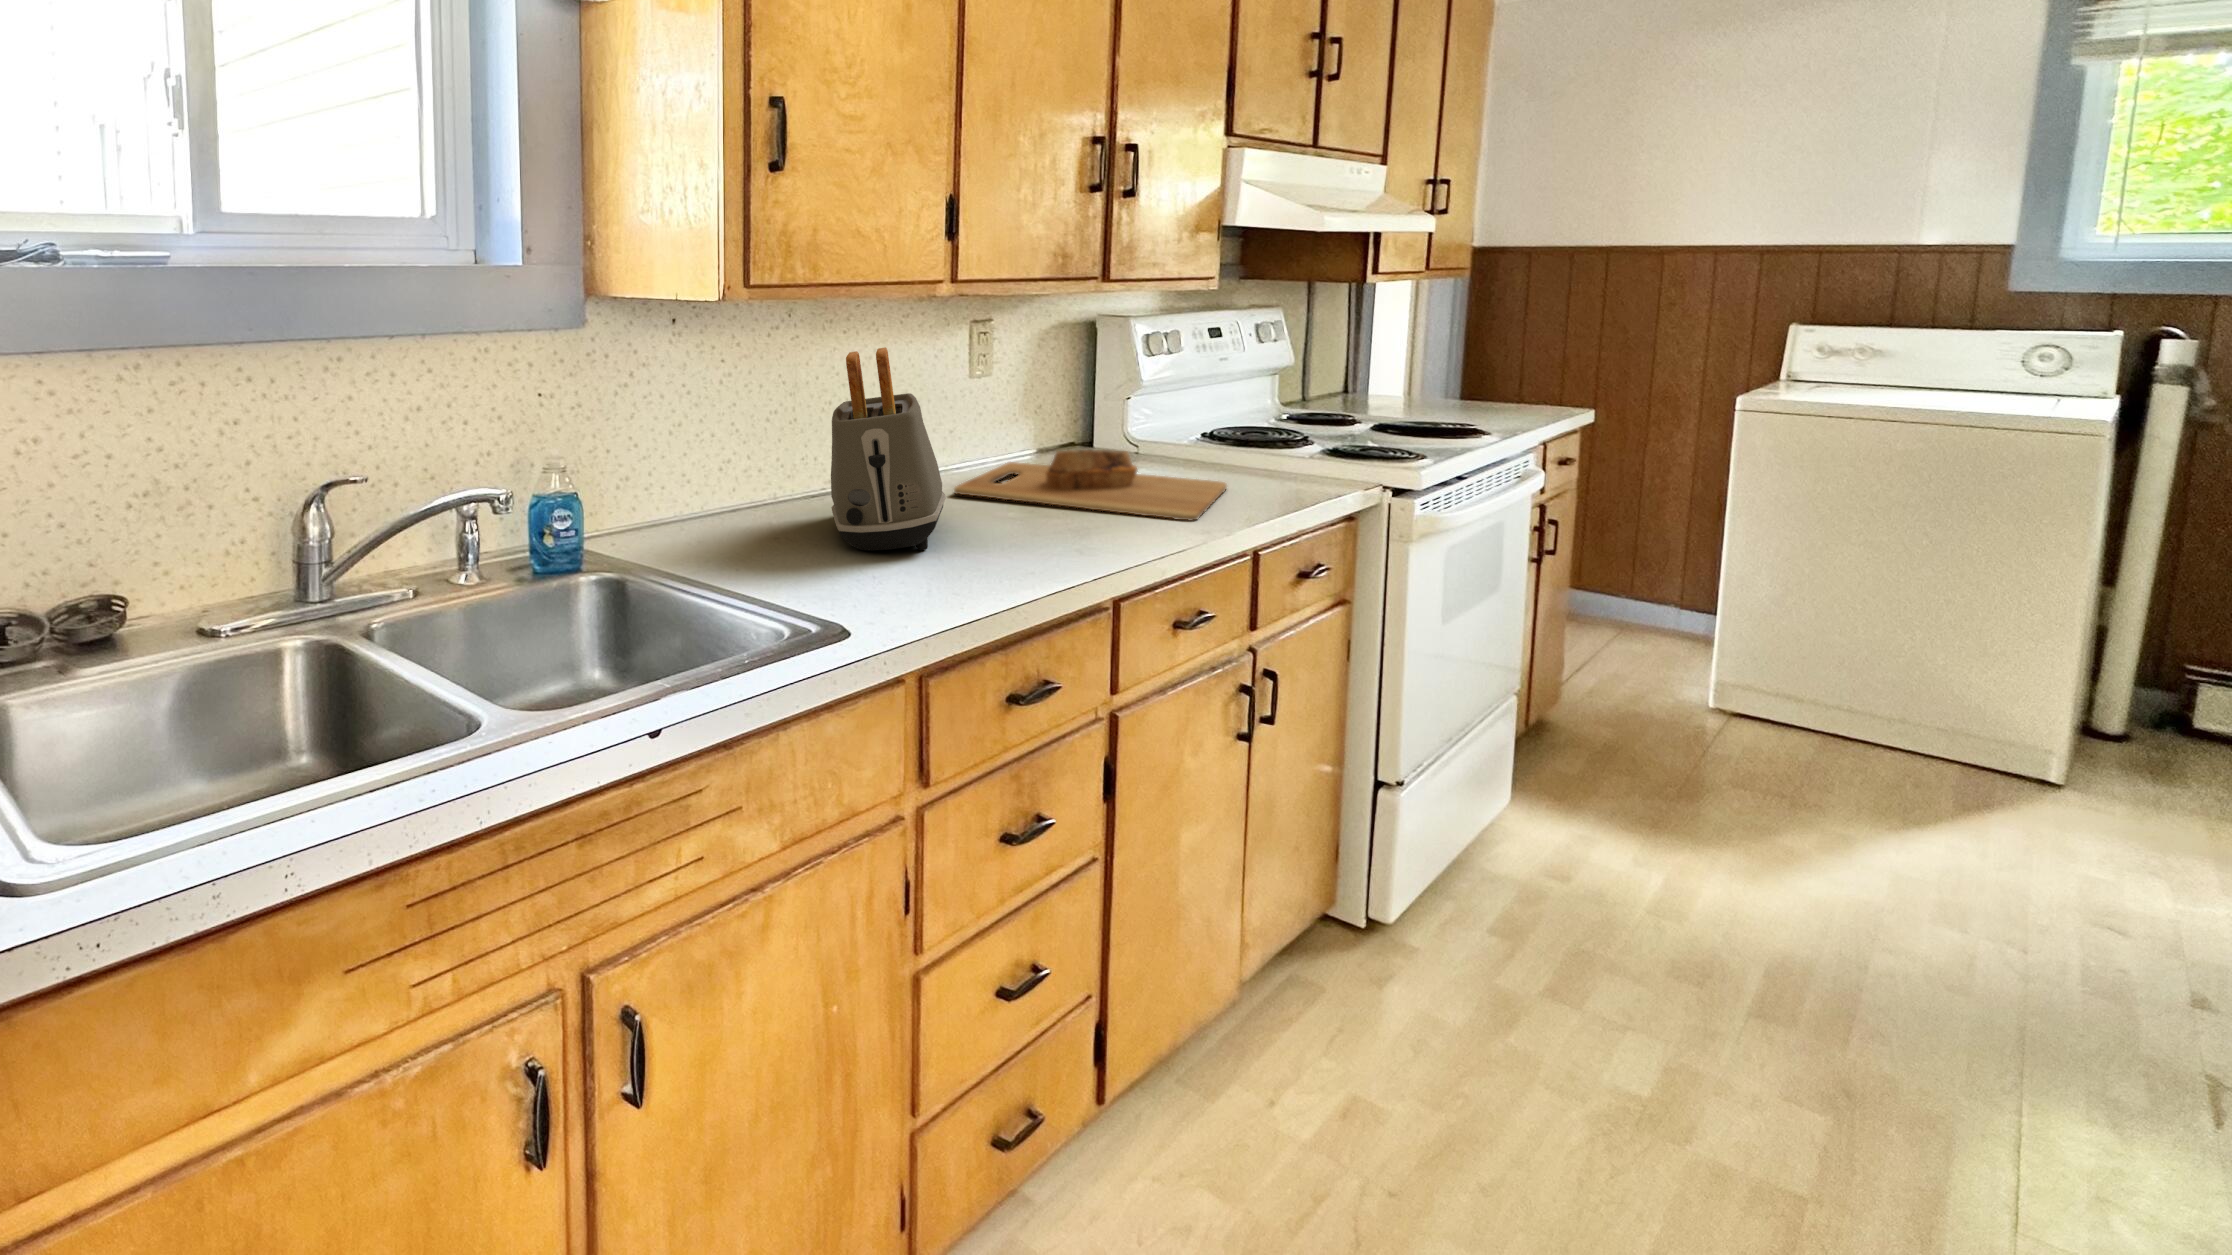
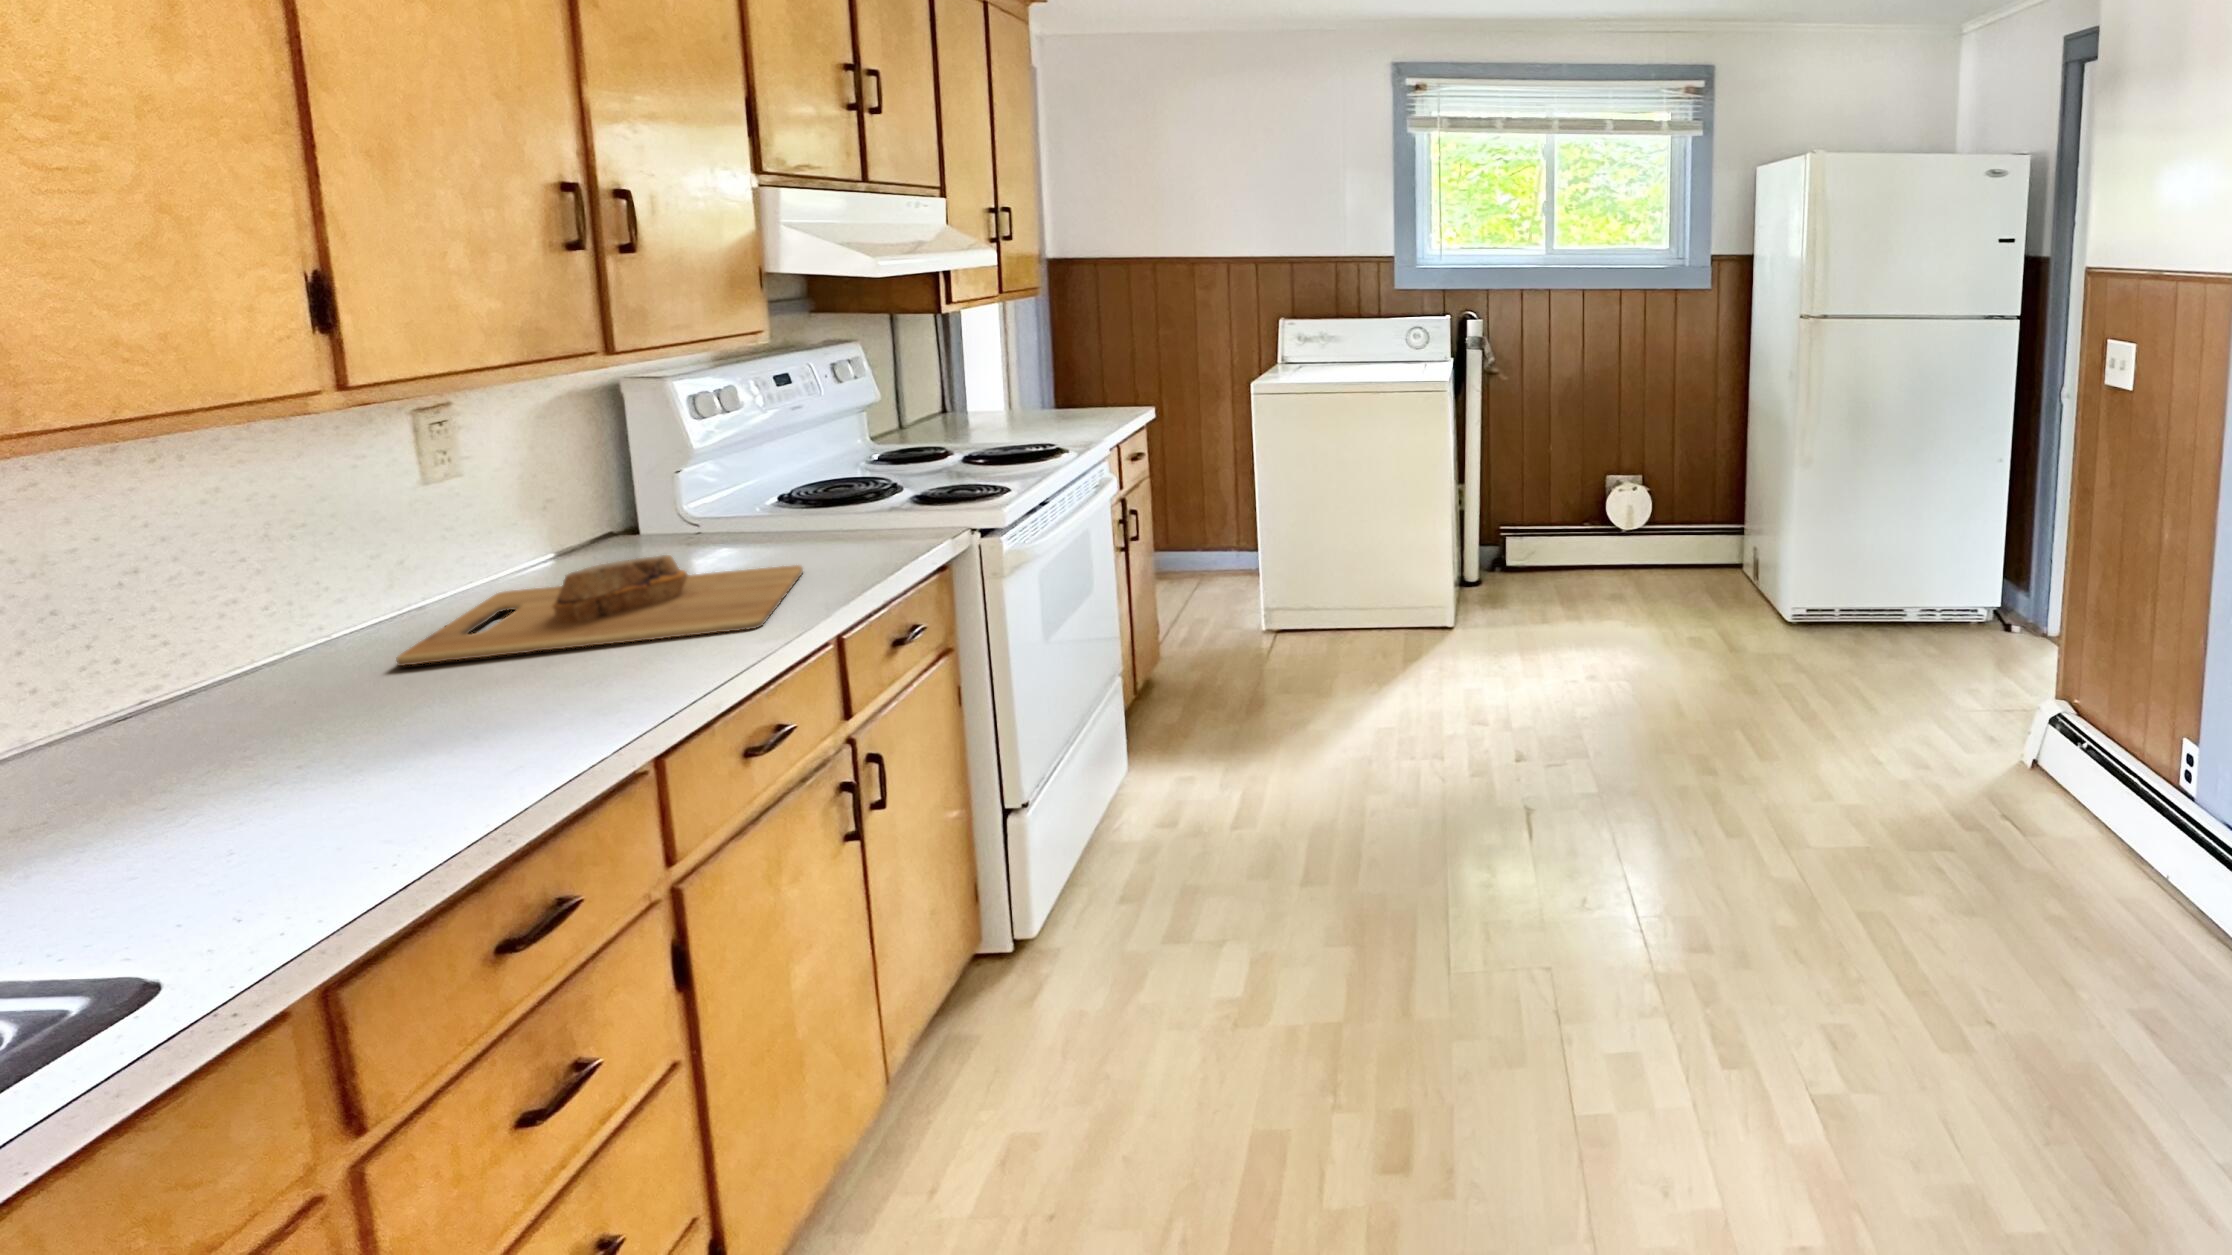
toaster: present [831,347,946,550] -> none [97,499,369,818]

